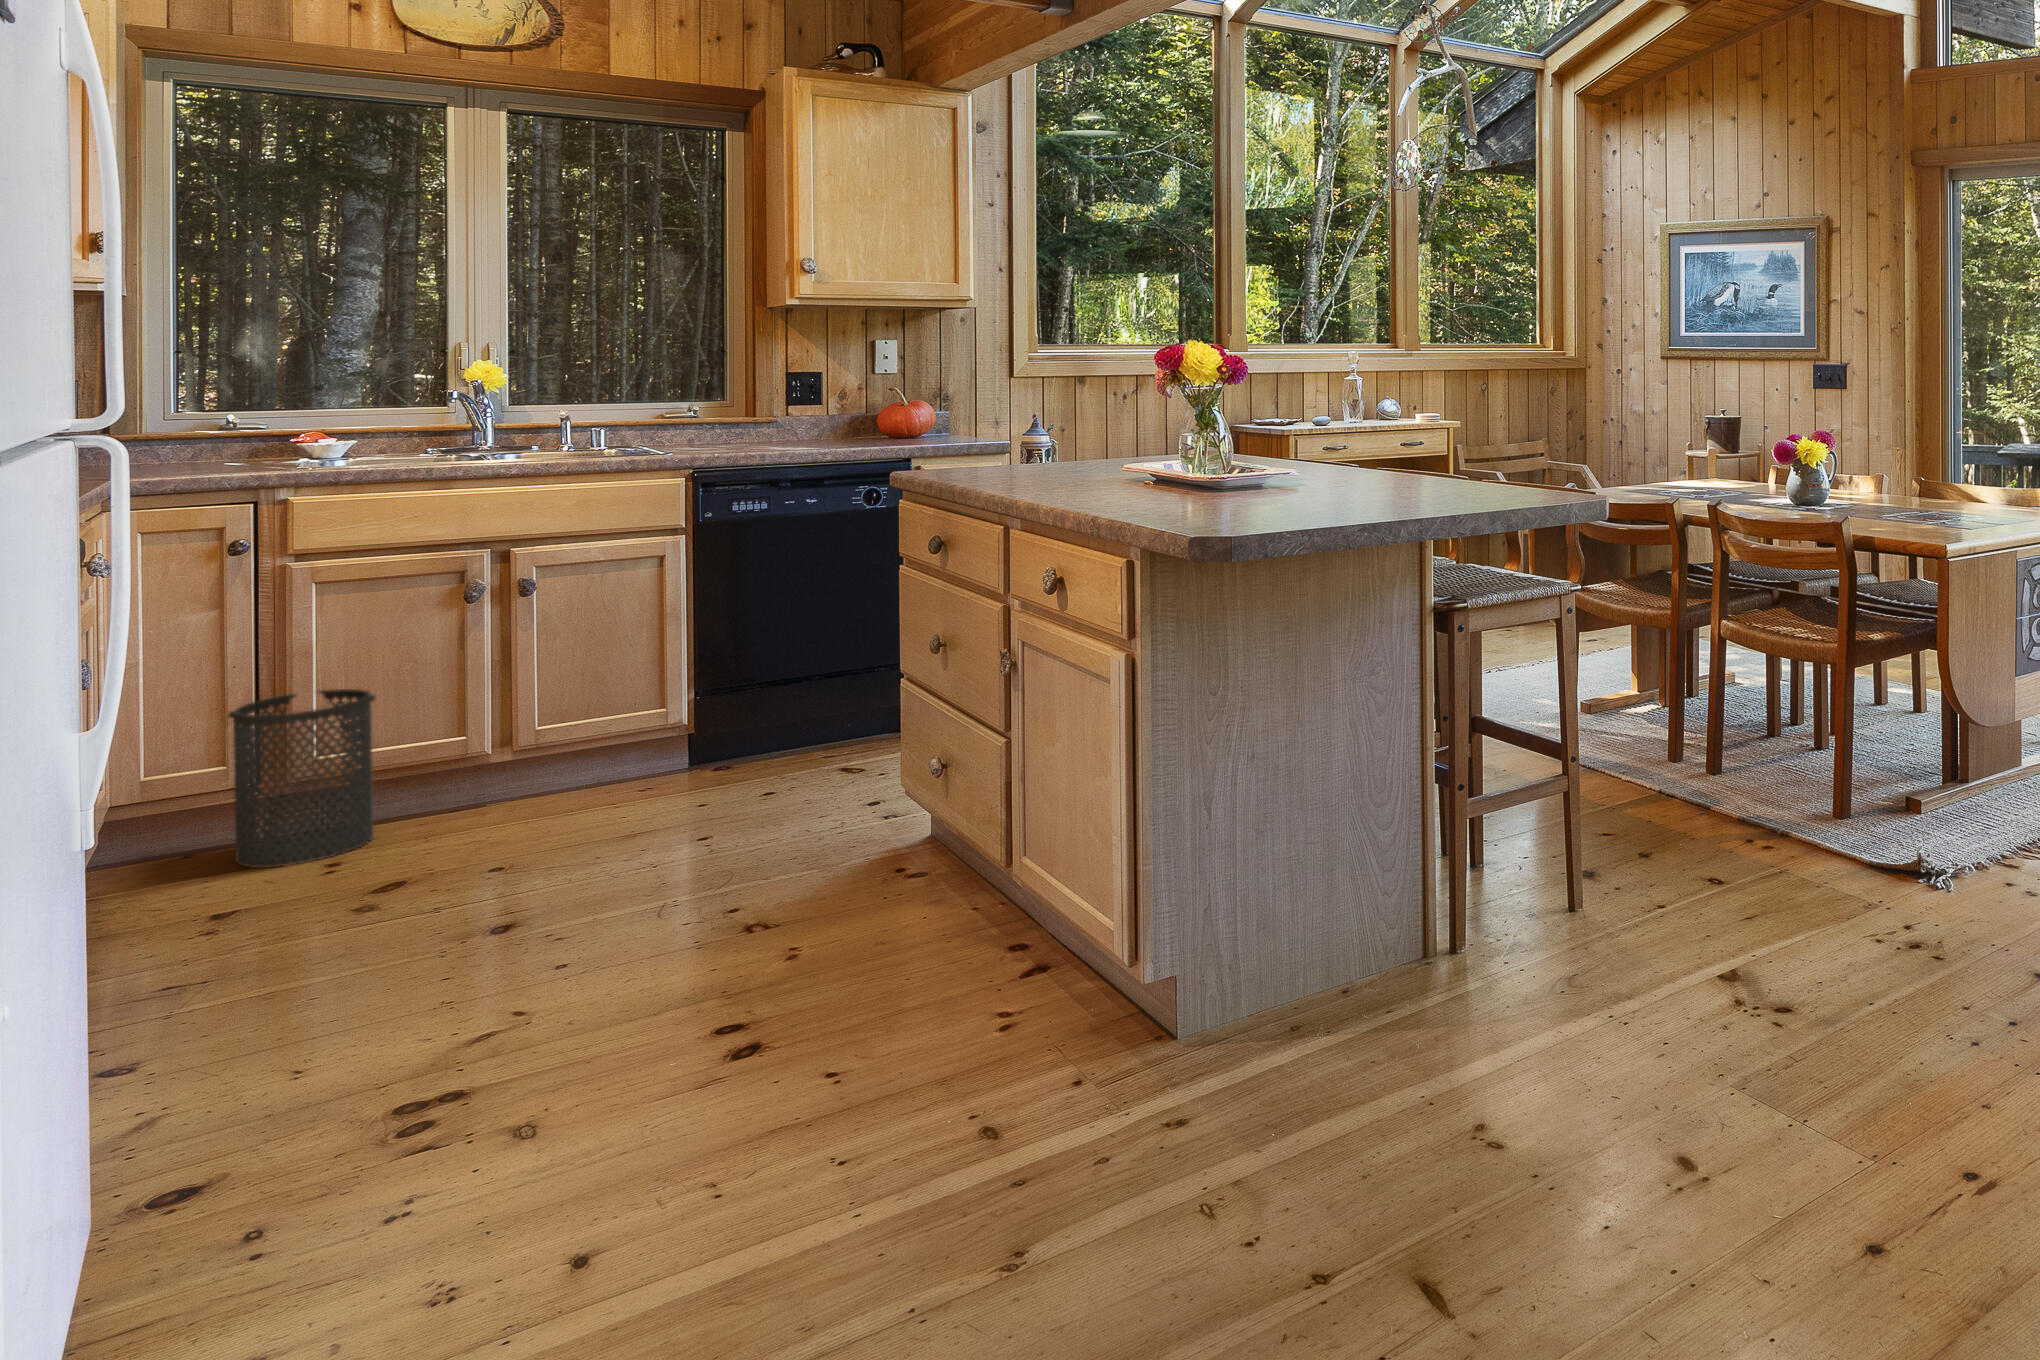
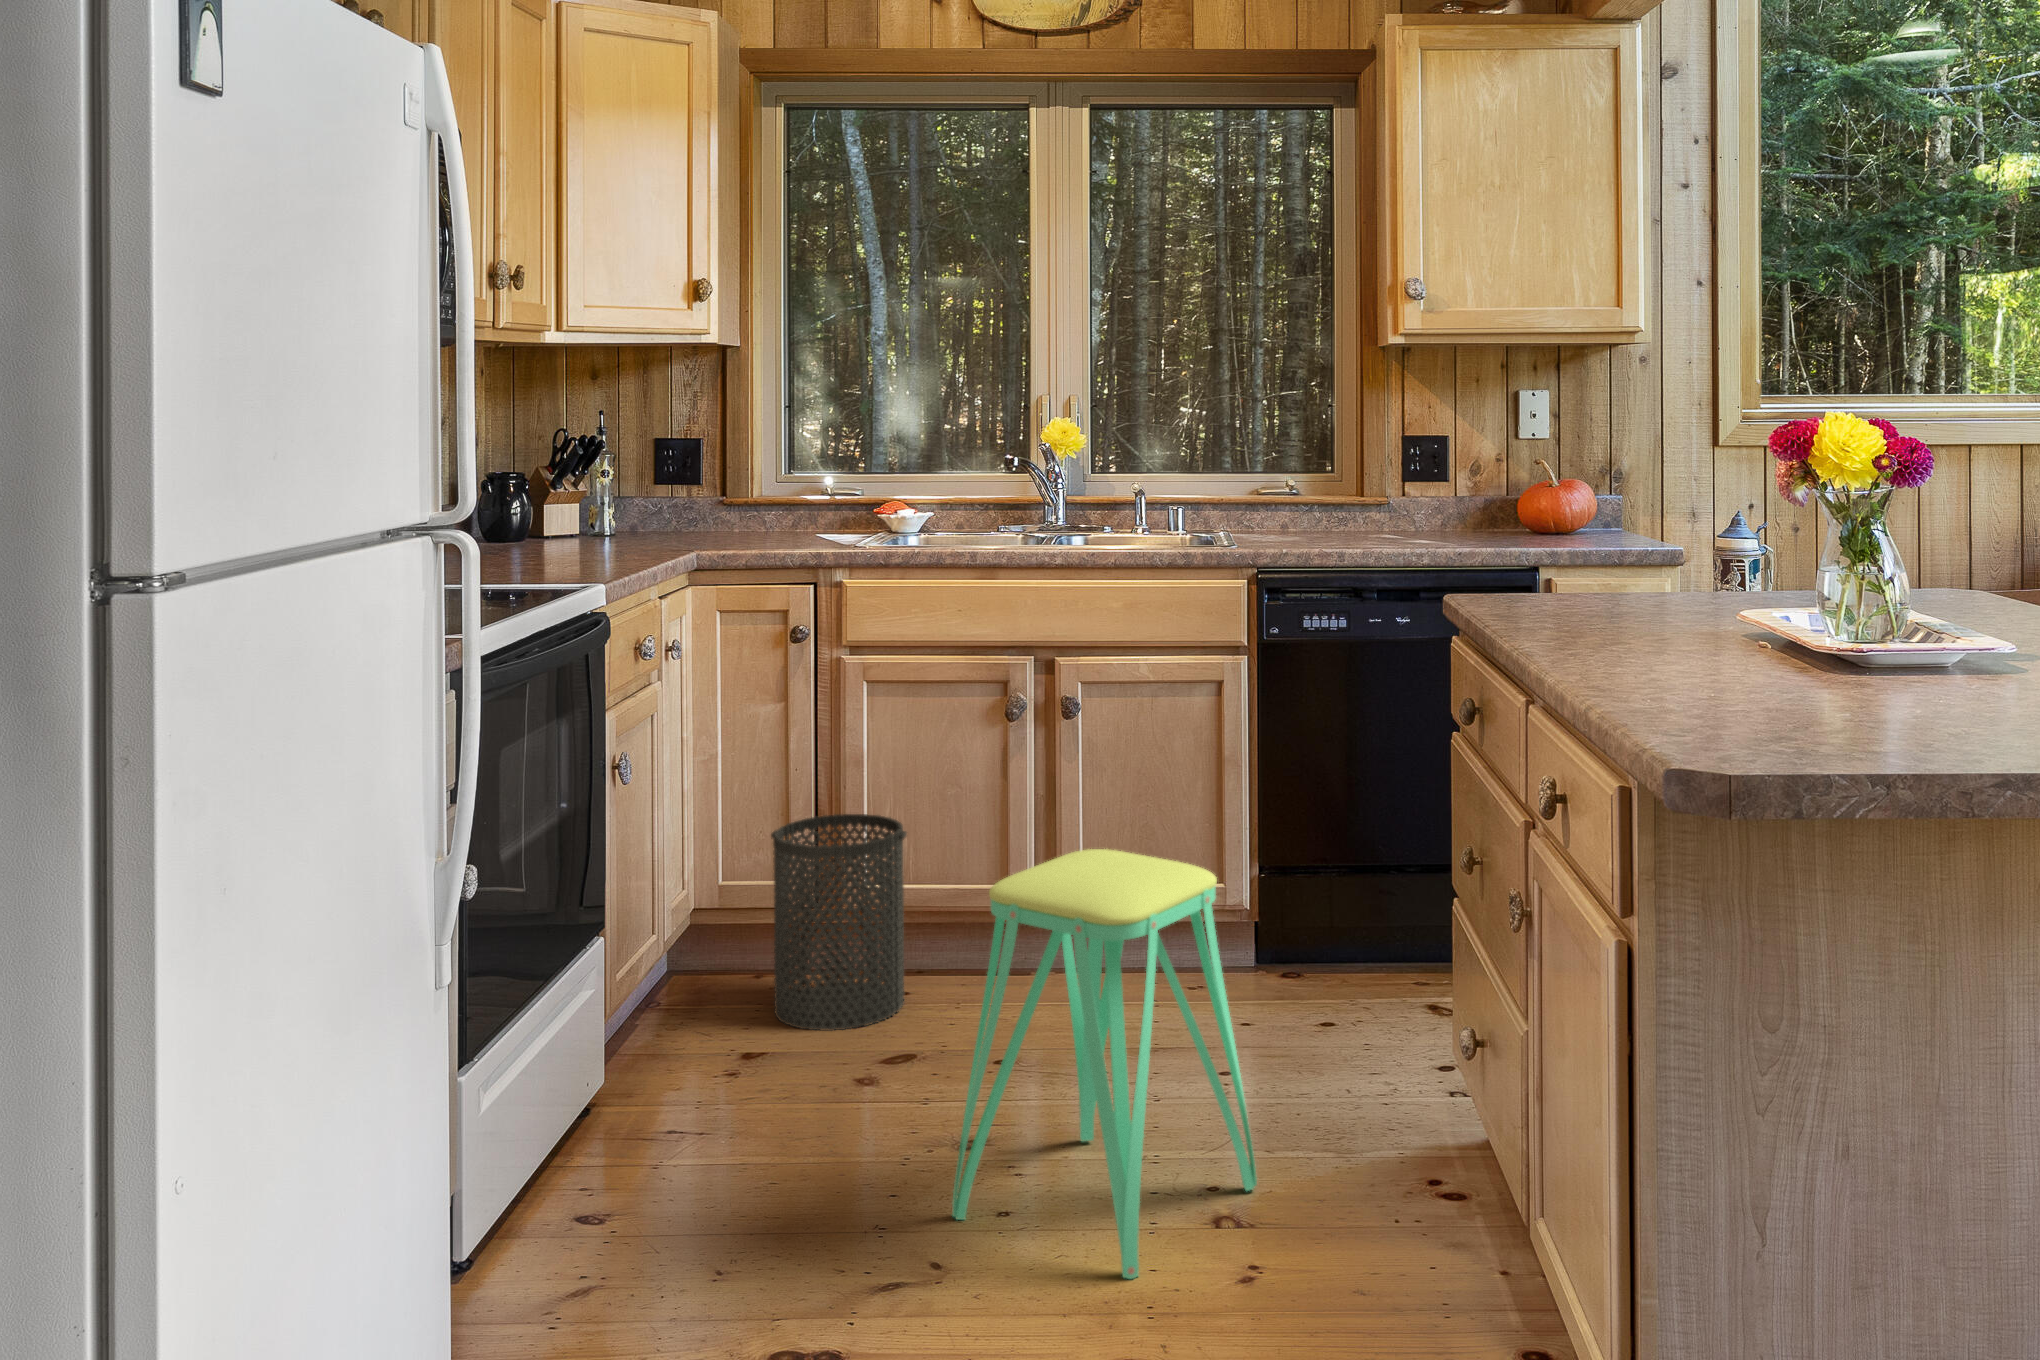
stool: none [511,652,750,922] -> present [952,849,1257,1279]

